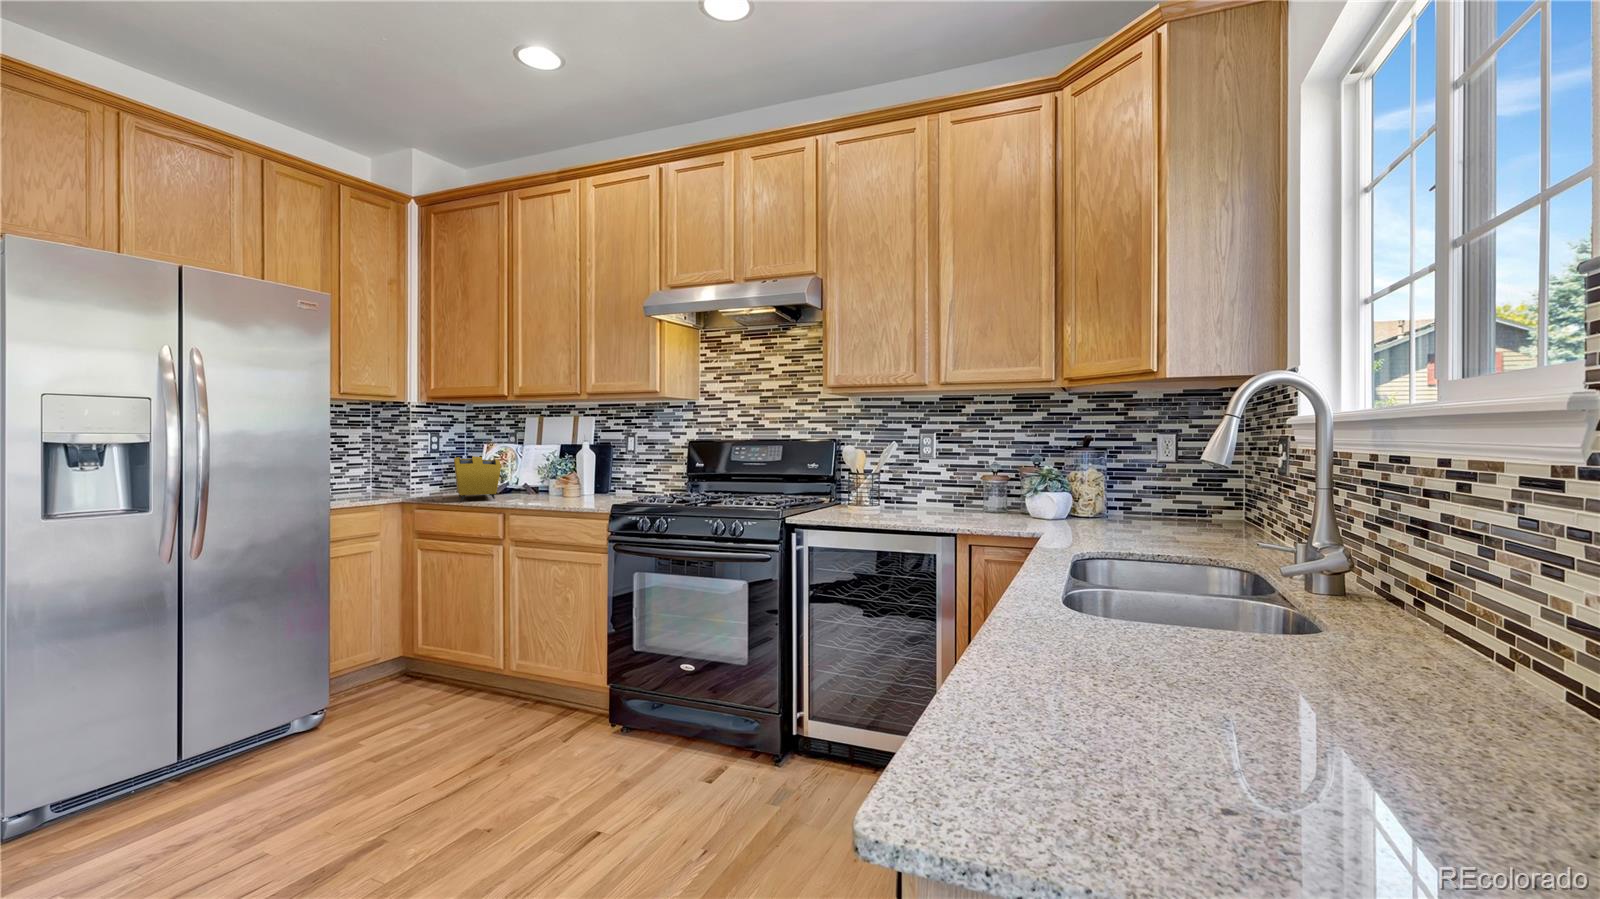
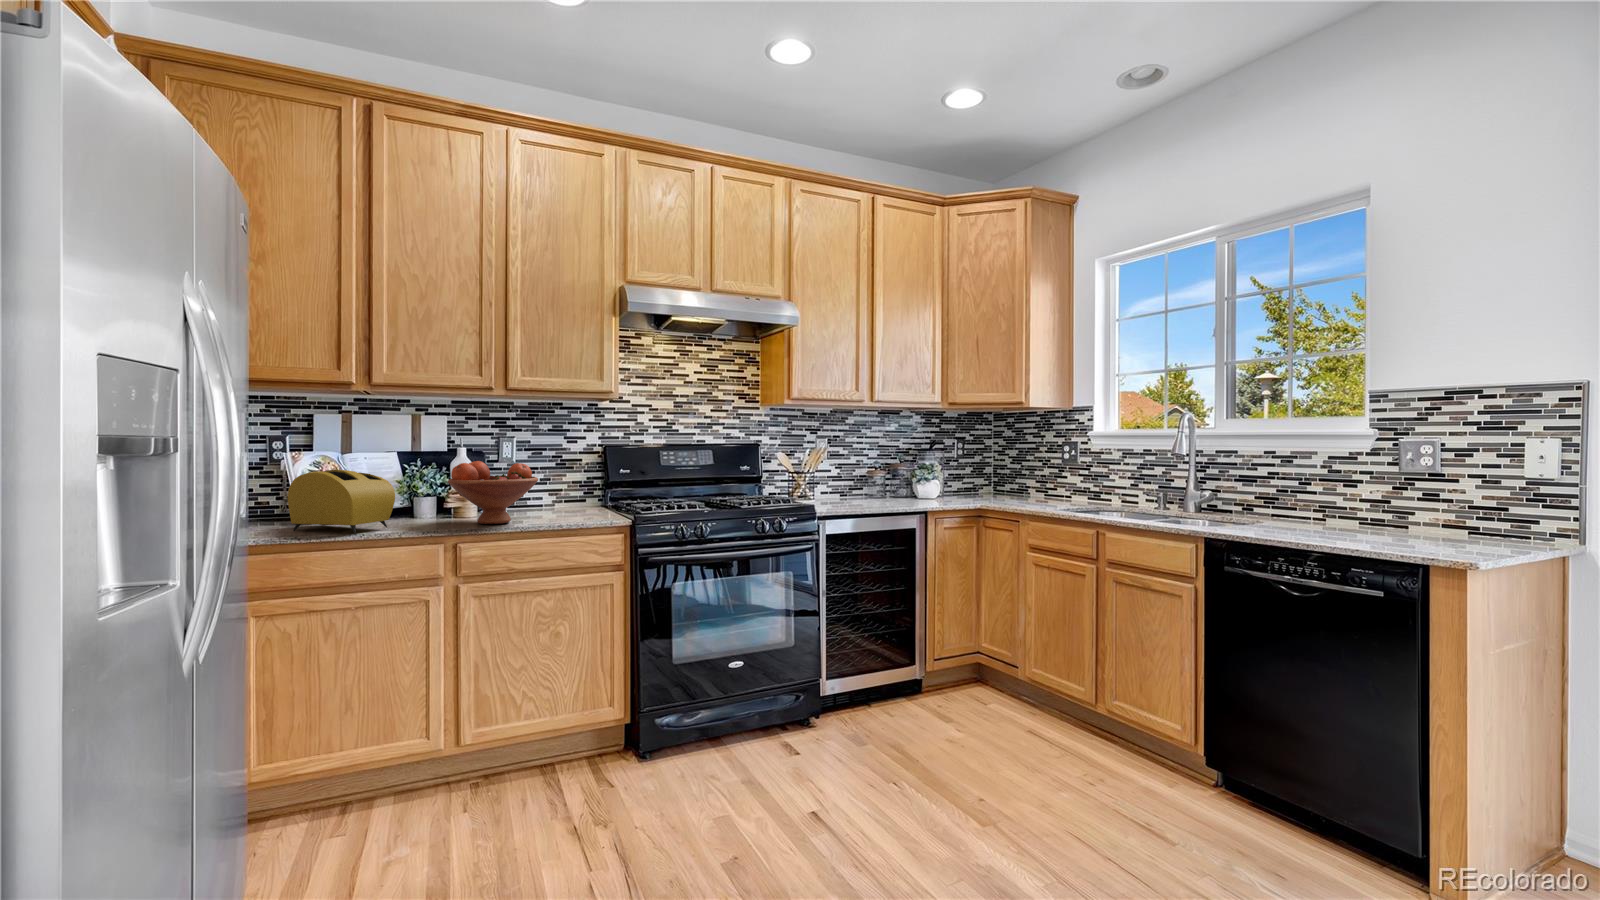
fruit bowl: none [524,452,595,503] -> present [448,461,538,524]

